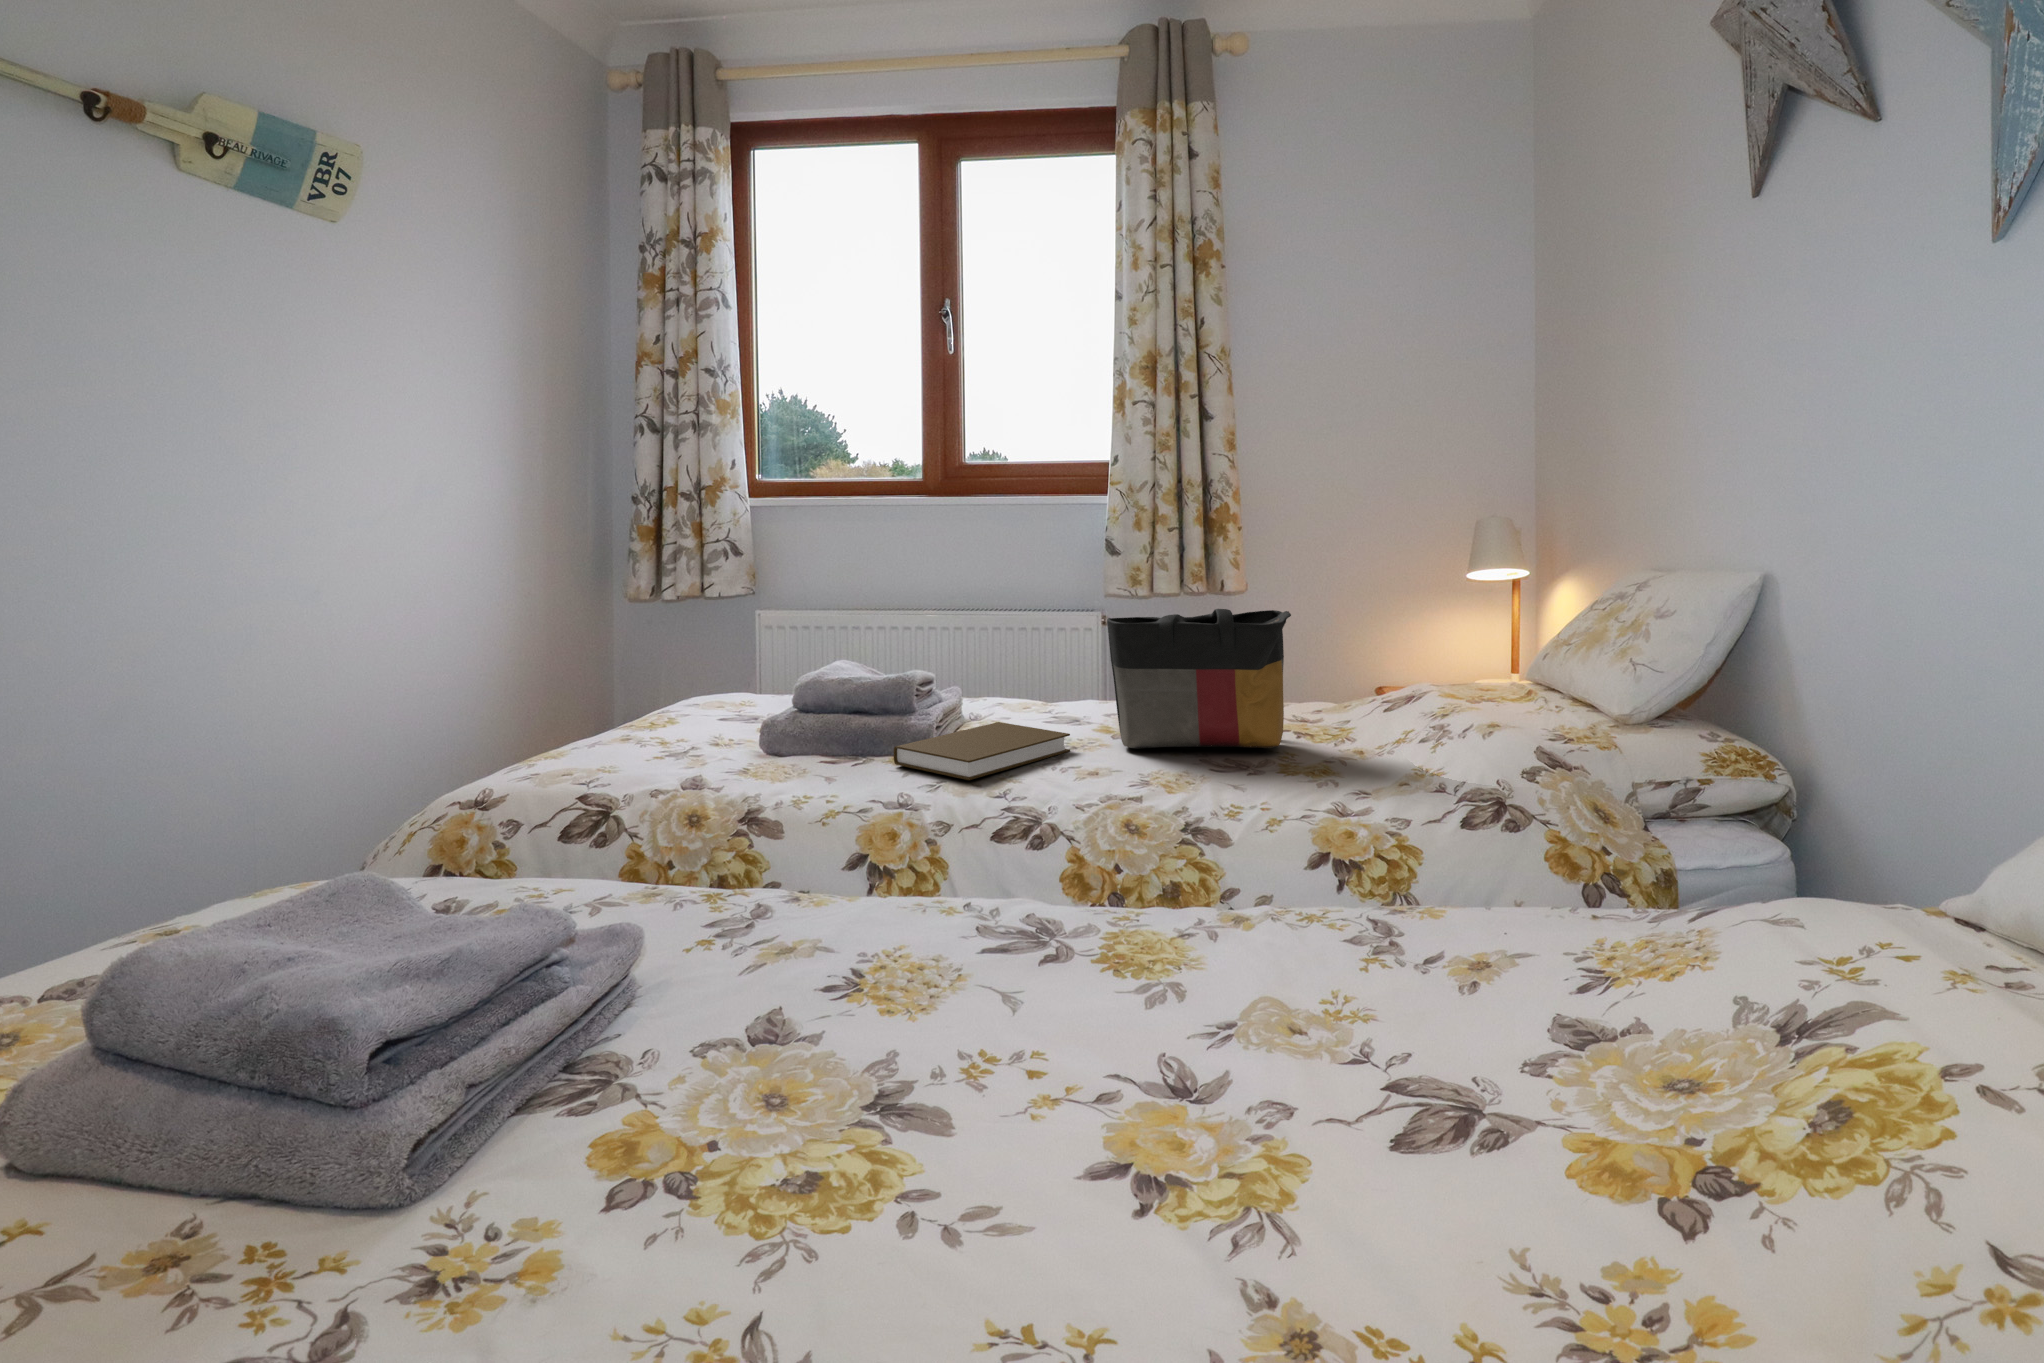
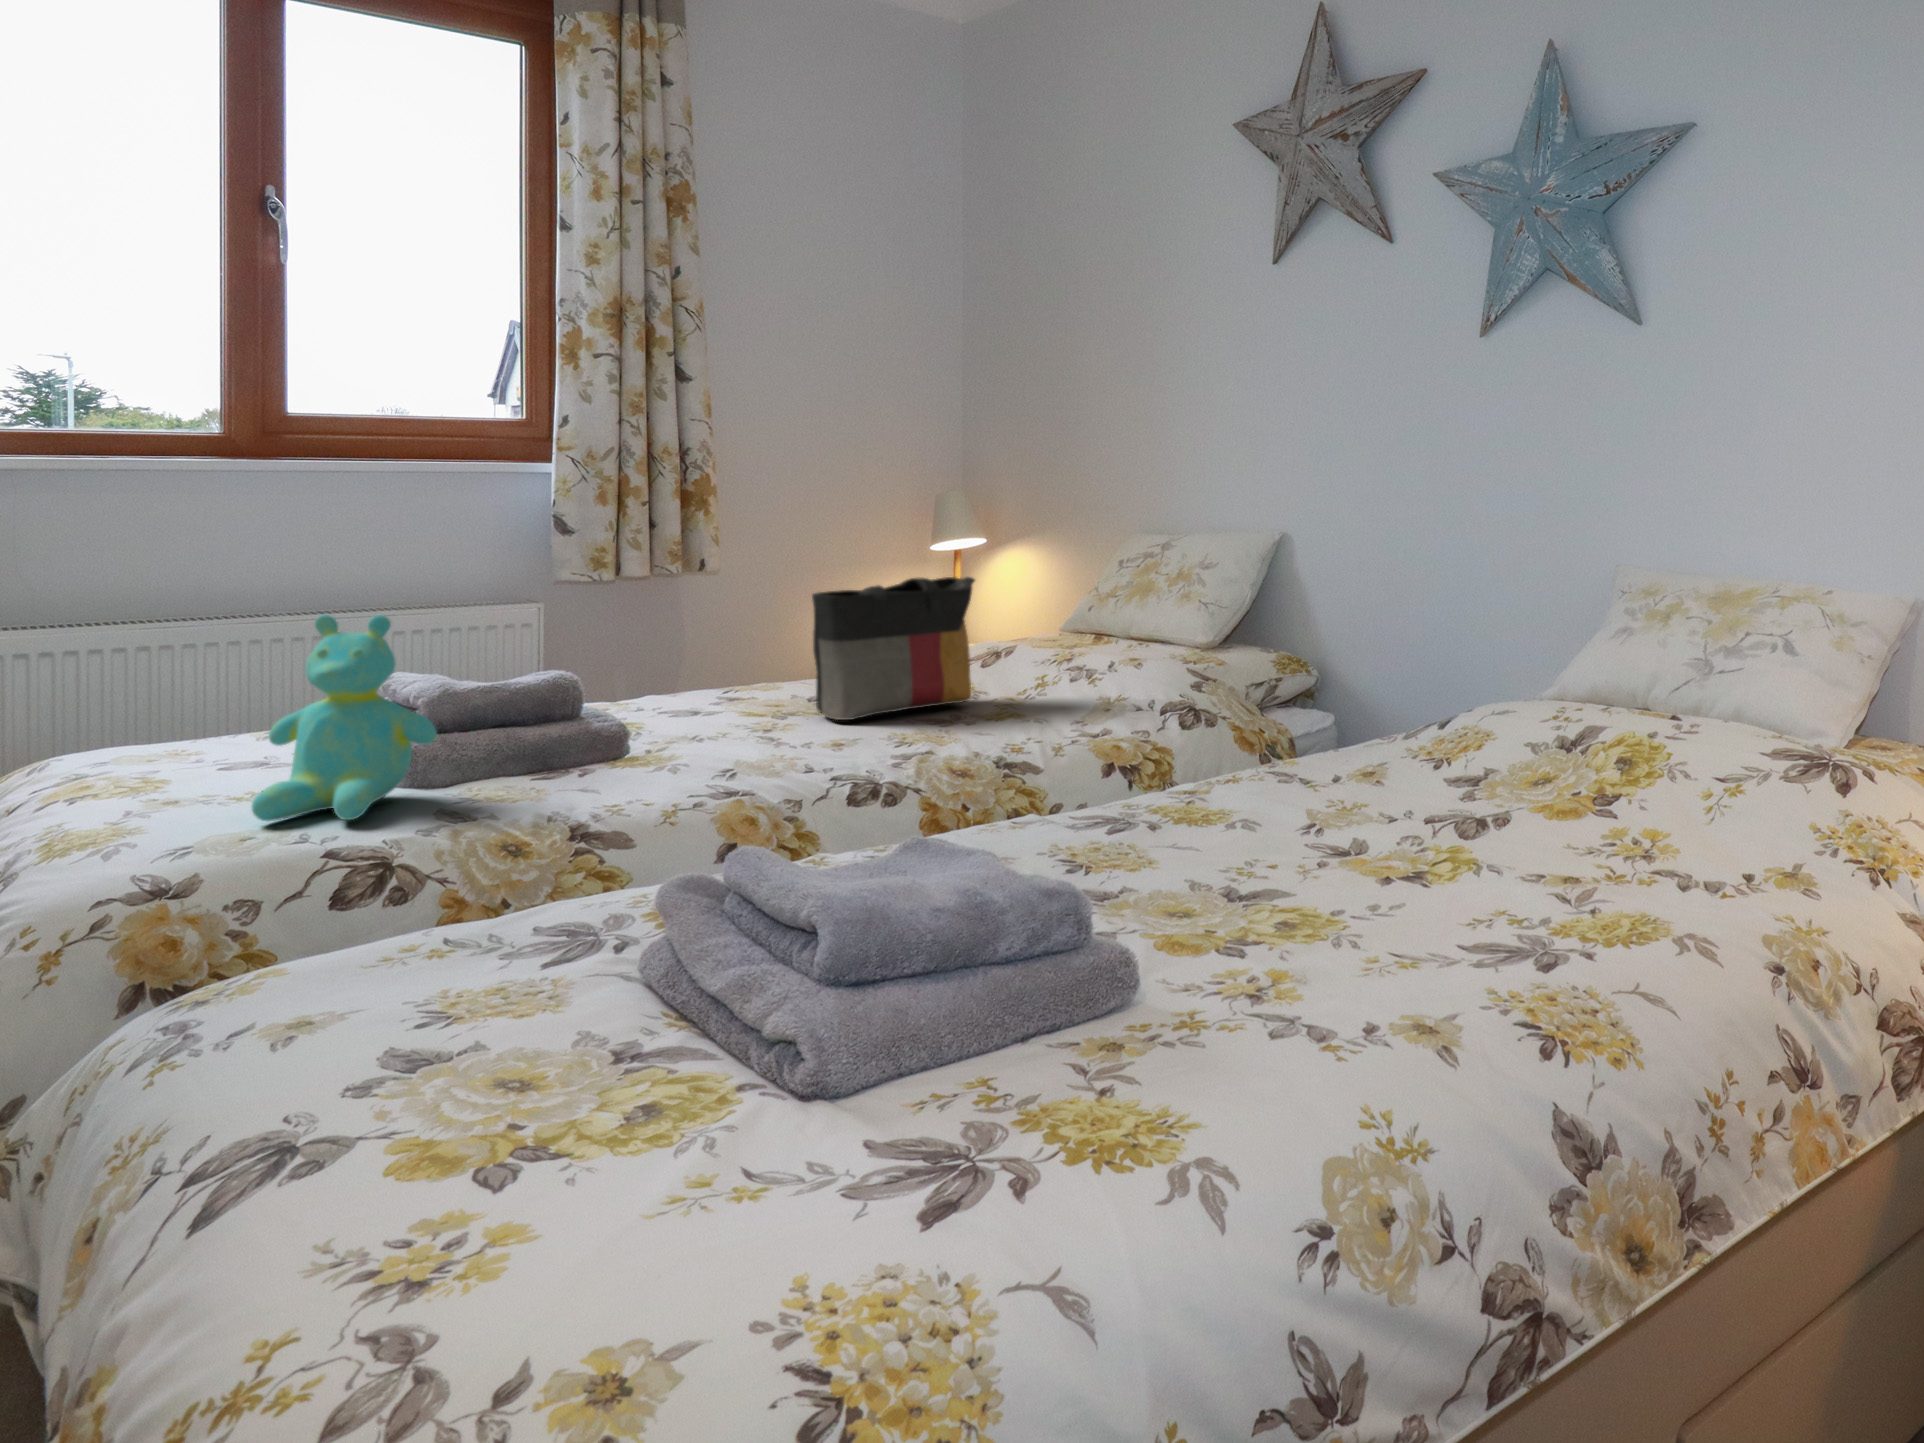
teddy bear: none [624,610,738,768] -> present [252,615,437,821]
book: present [894,722,1070,780] -> none [643,714,786,768]

